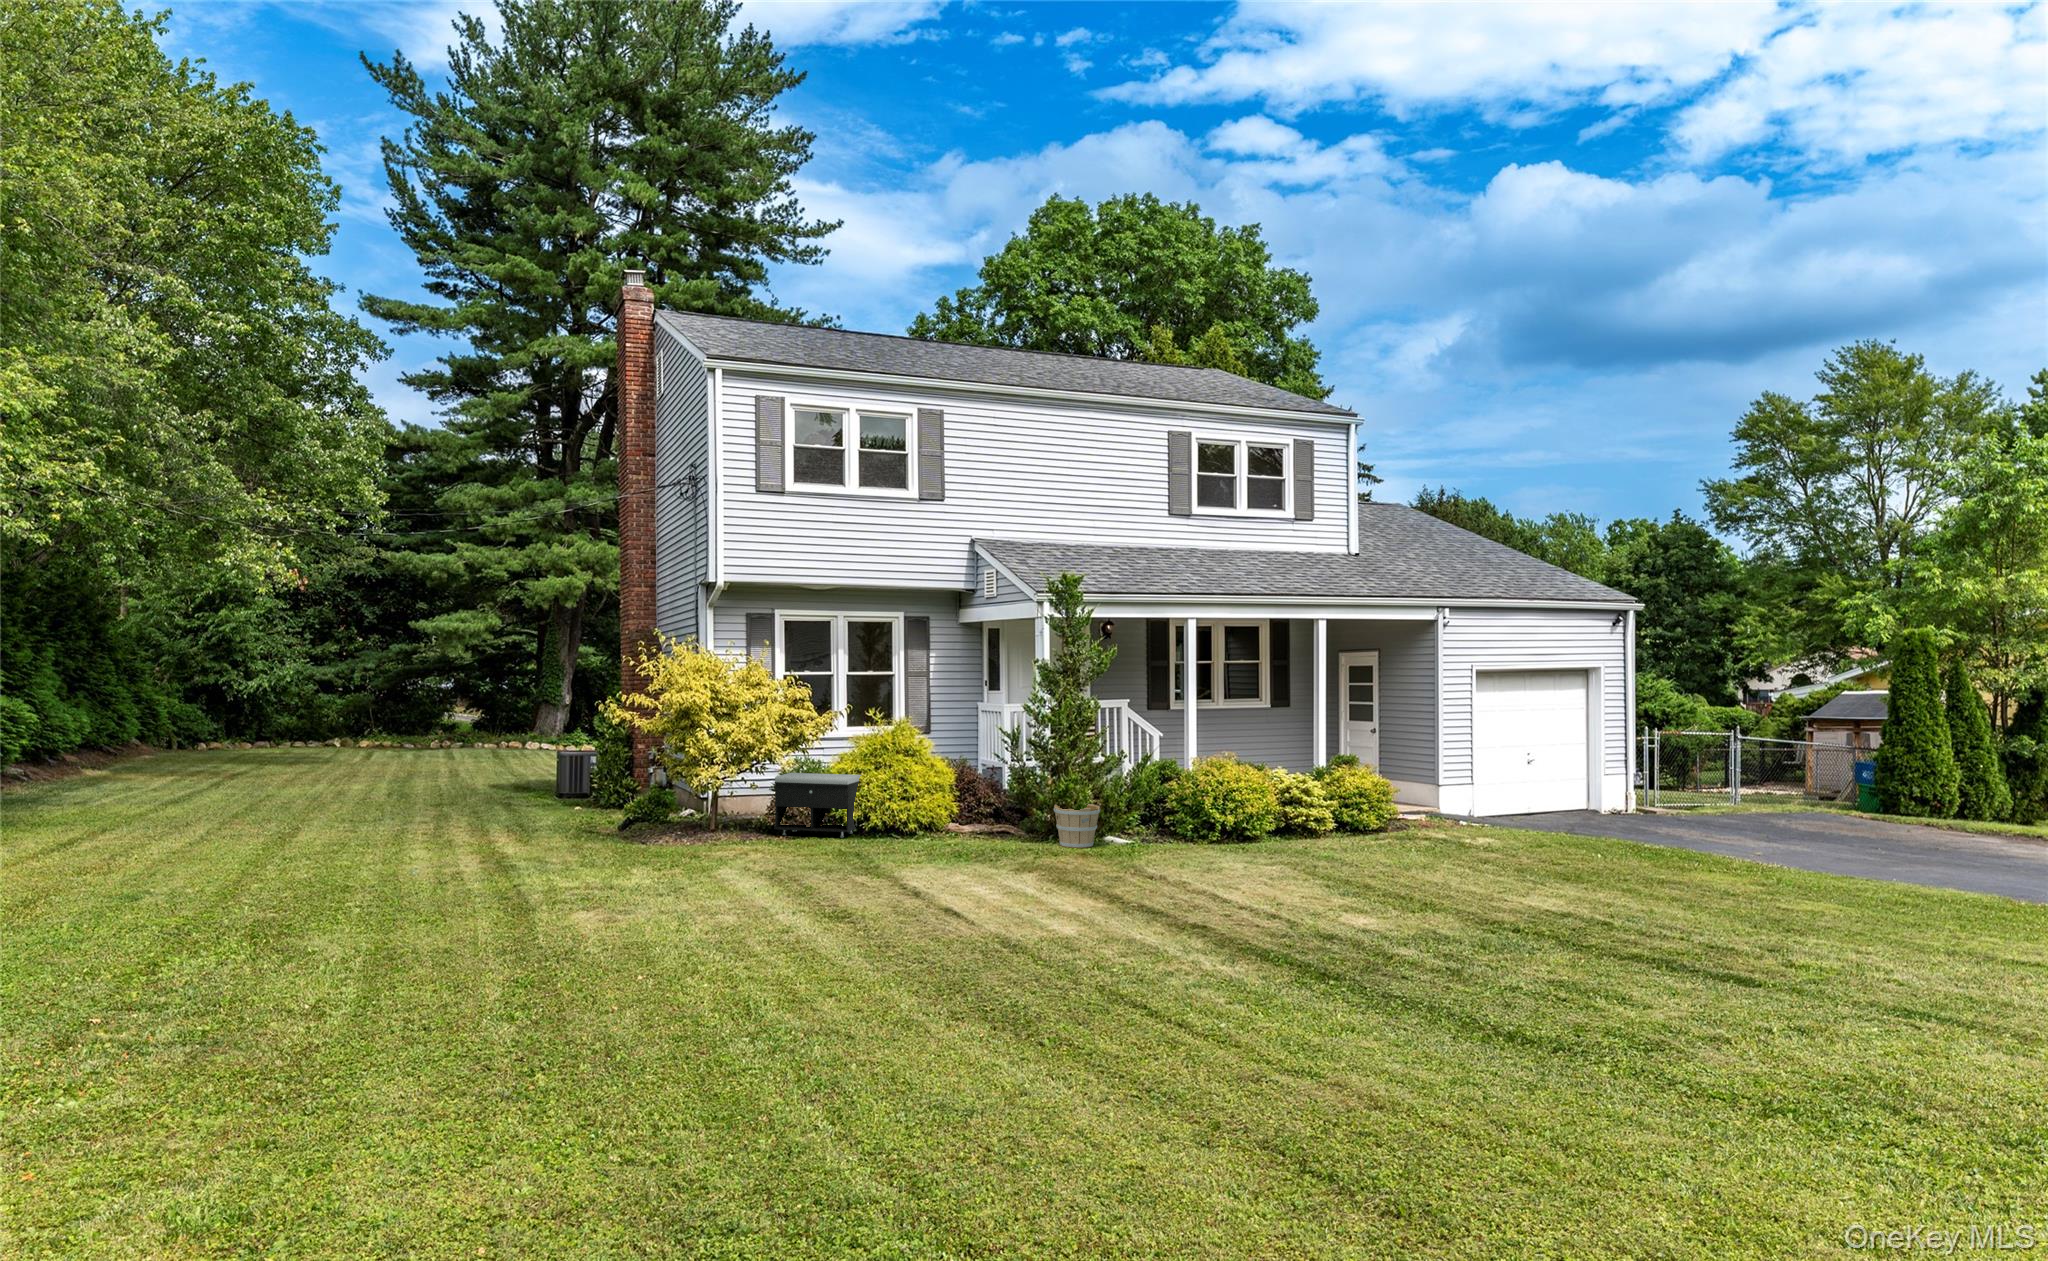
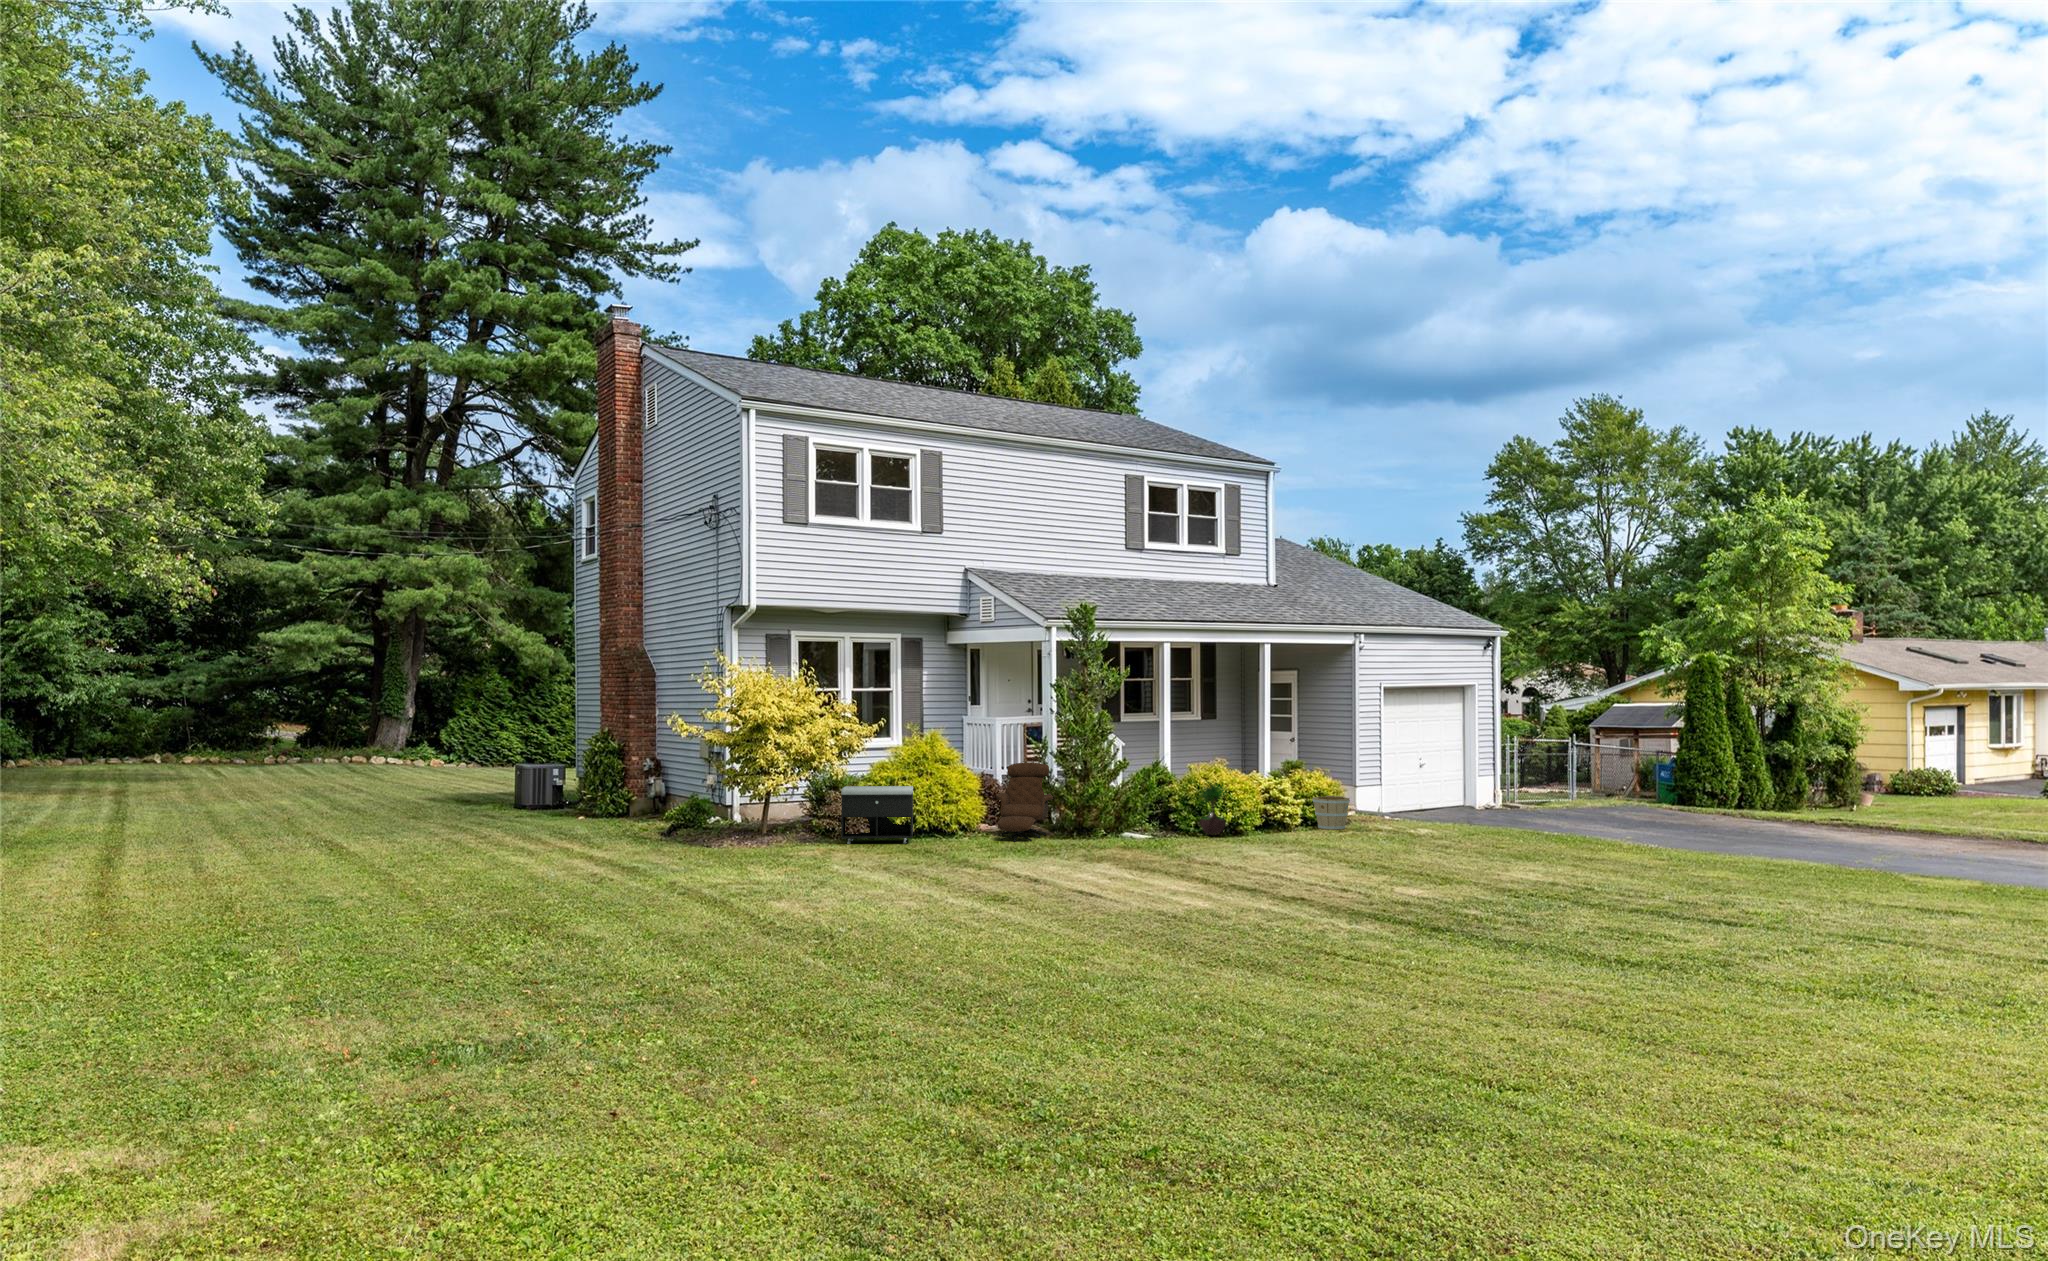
lounge chair: none [947,752,1024,841] -> present [996,763,1053,842]
potted tree: none [1183,776,1222,844] -> present [1199,783,1226,836]
wooden bucket: present [1054,804,1100,848] -> present [1312,796,1350,830]

